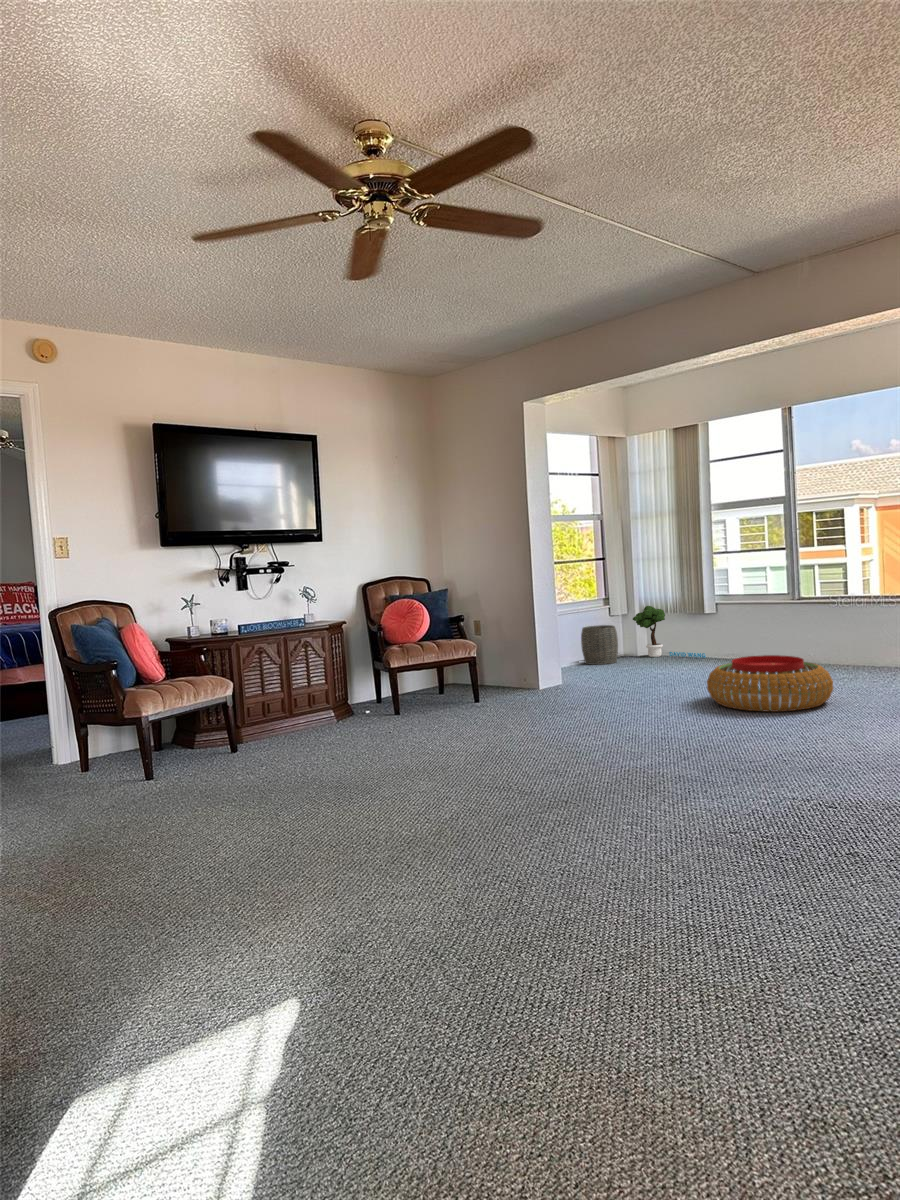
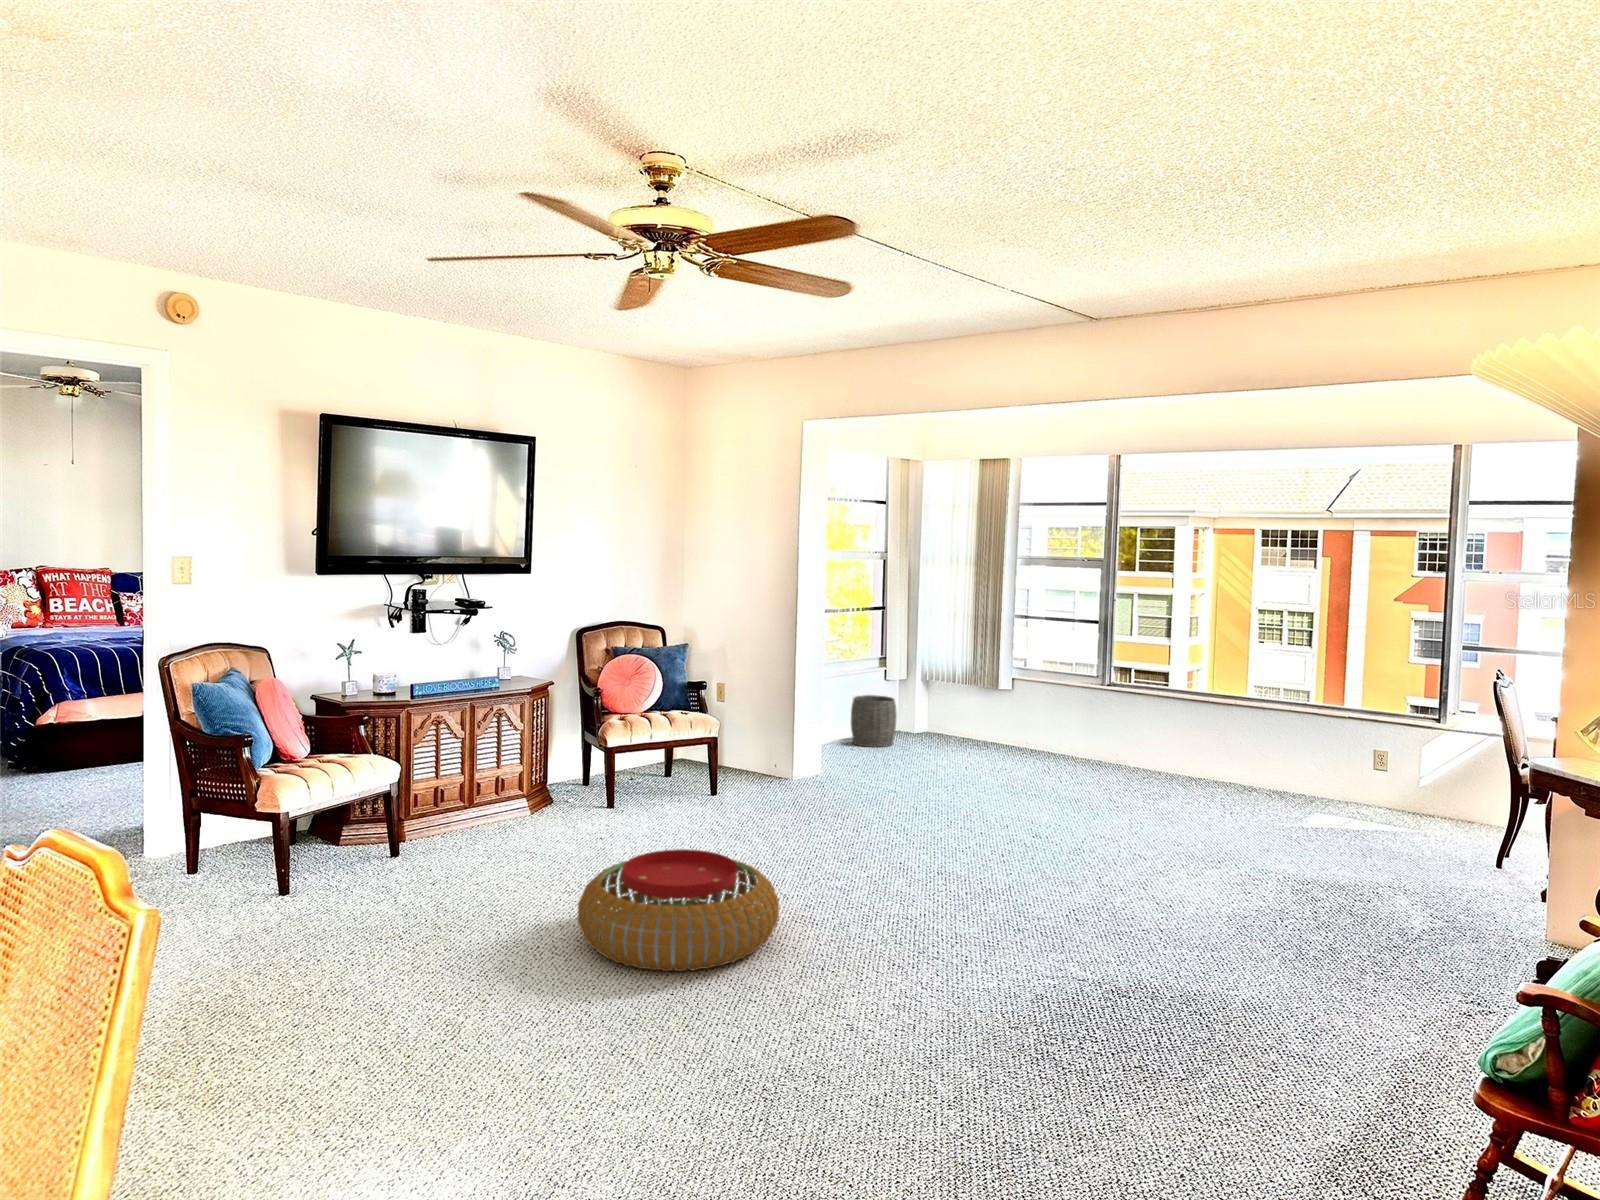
potted tree: present [633,606,706,658] -> none [917,675,1002,749]
pouf: present [707,655,833,712] -> present [578,849,779,971]

